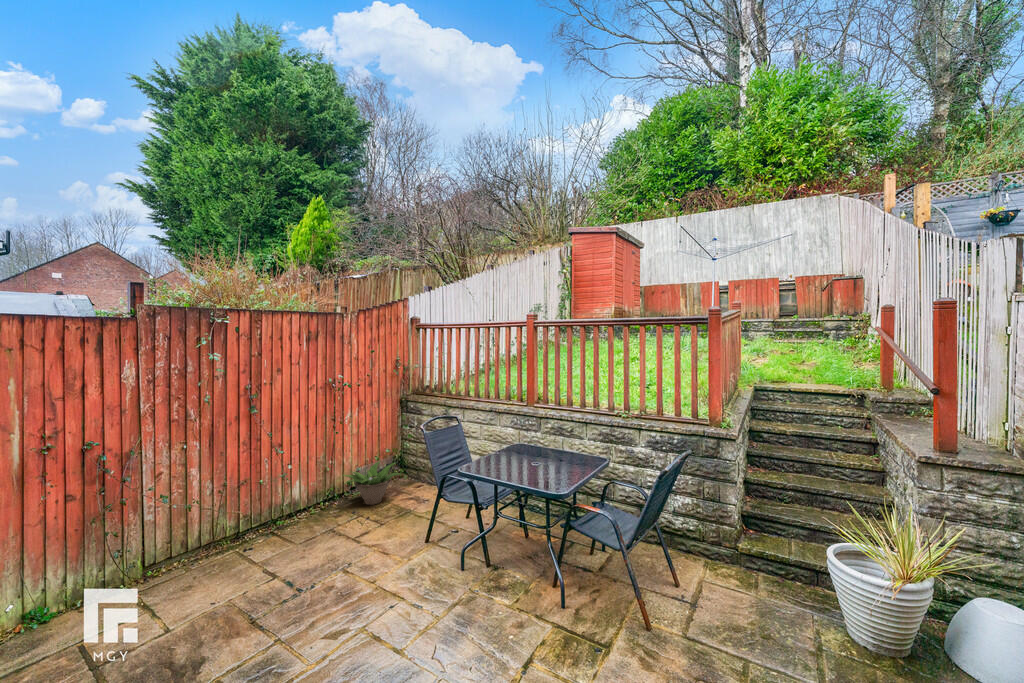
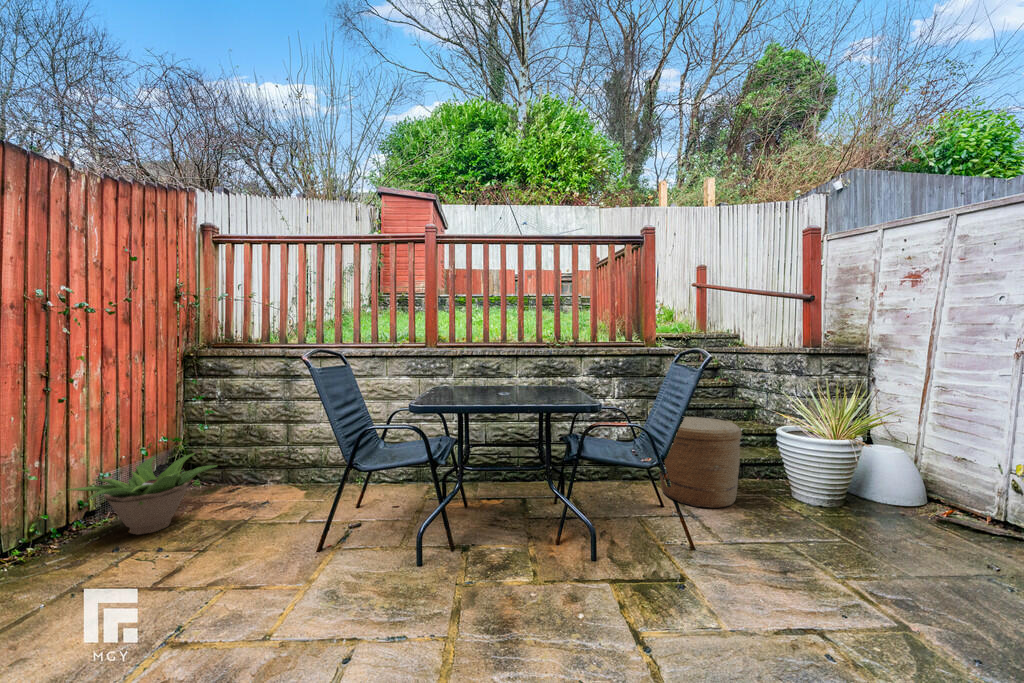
woven basket: none [692,502,777,606] -> present [659,417,742,508]

